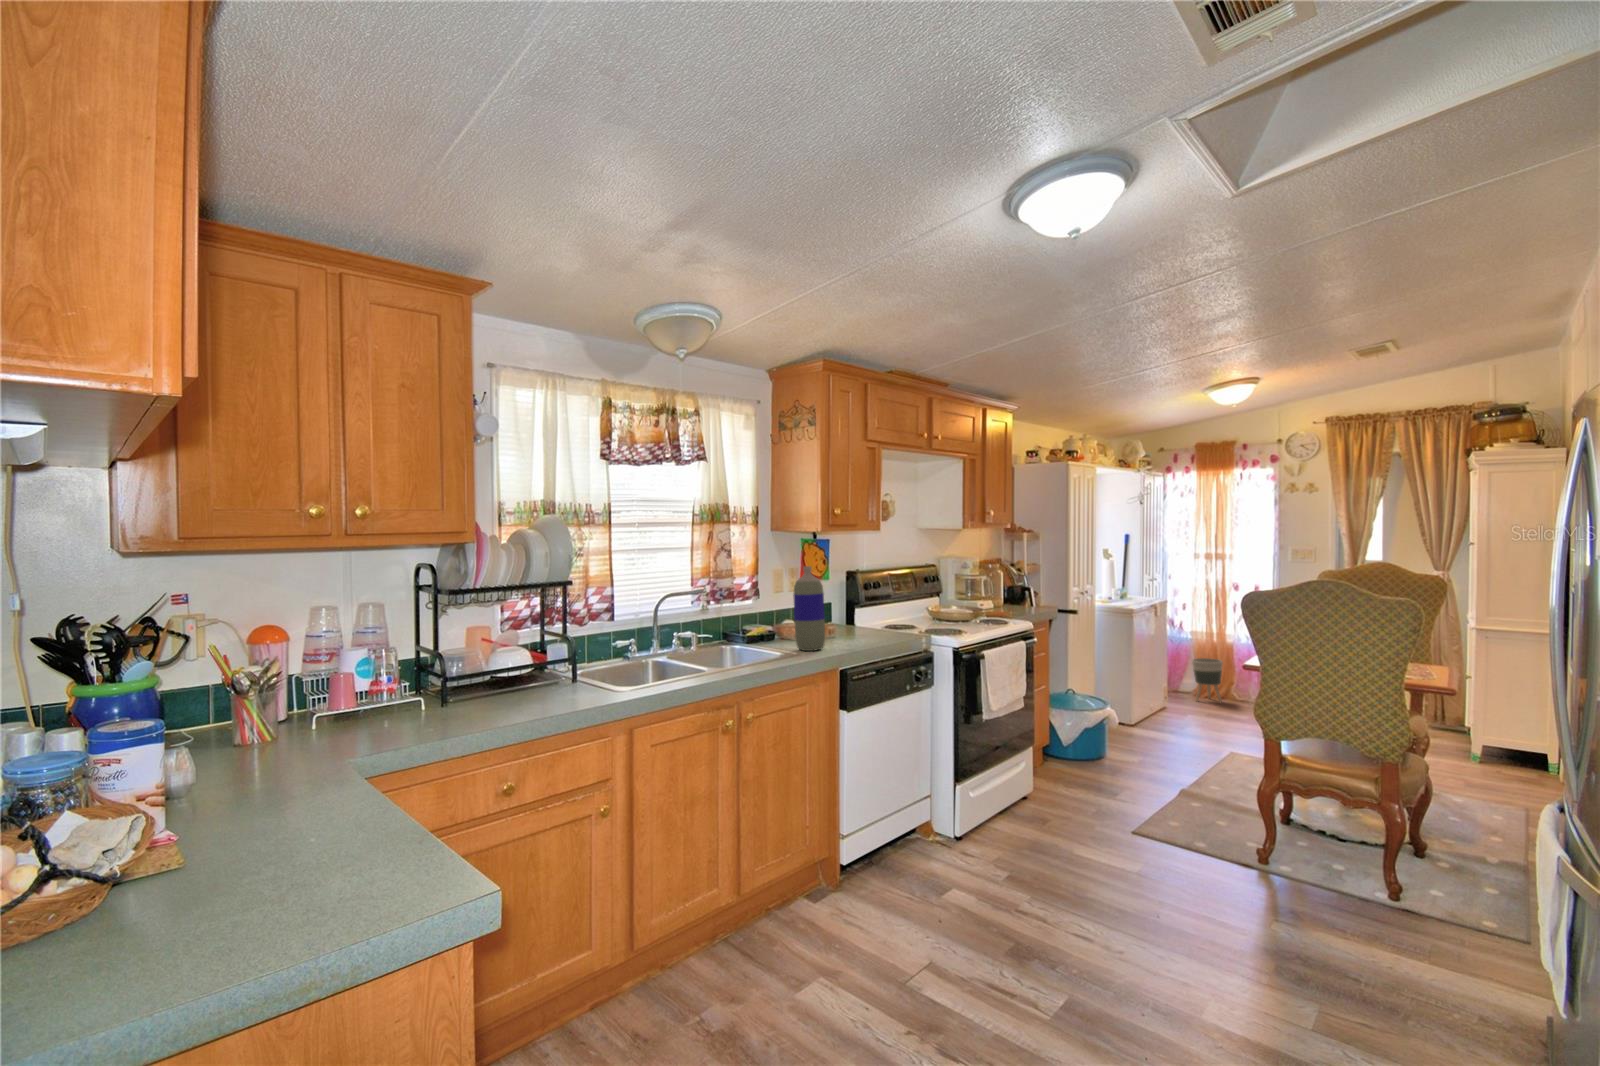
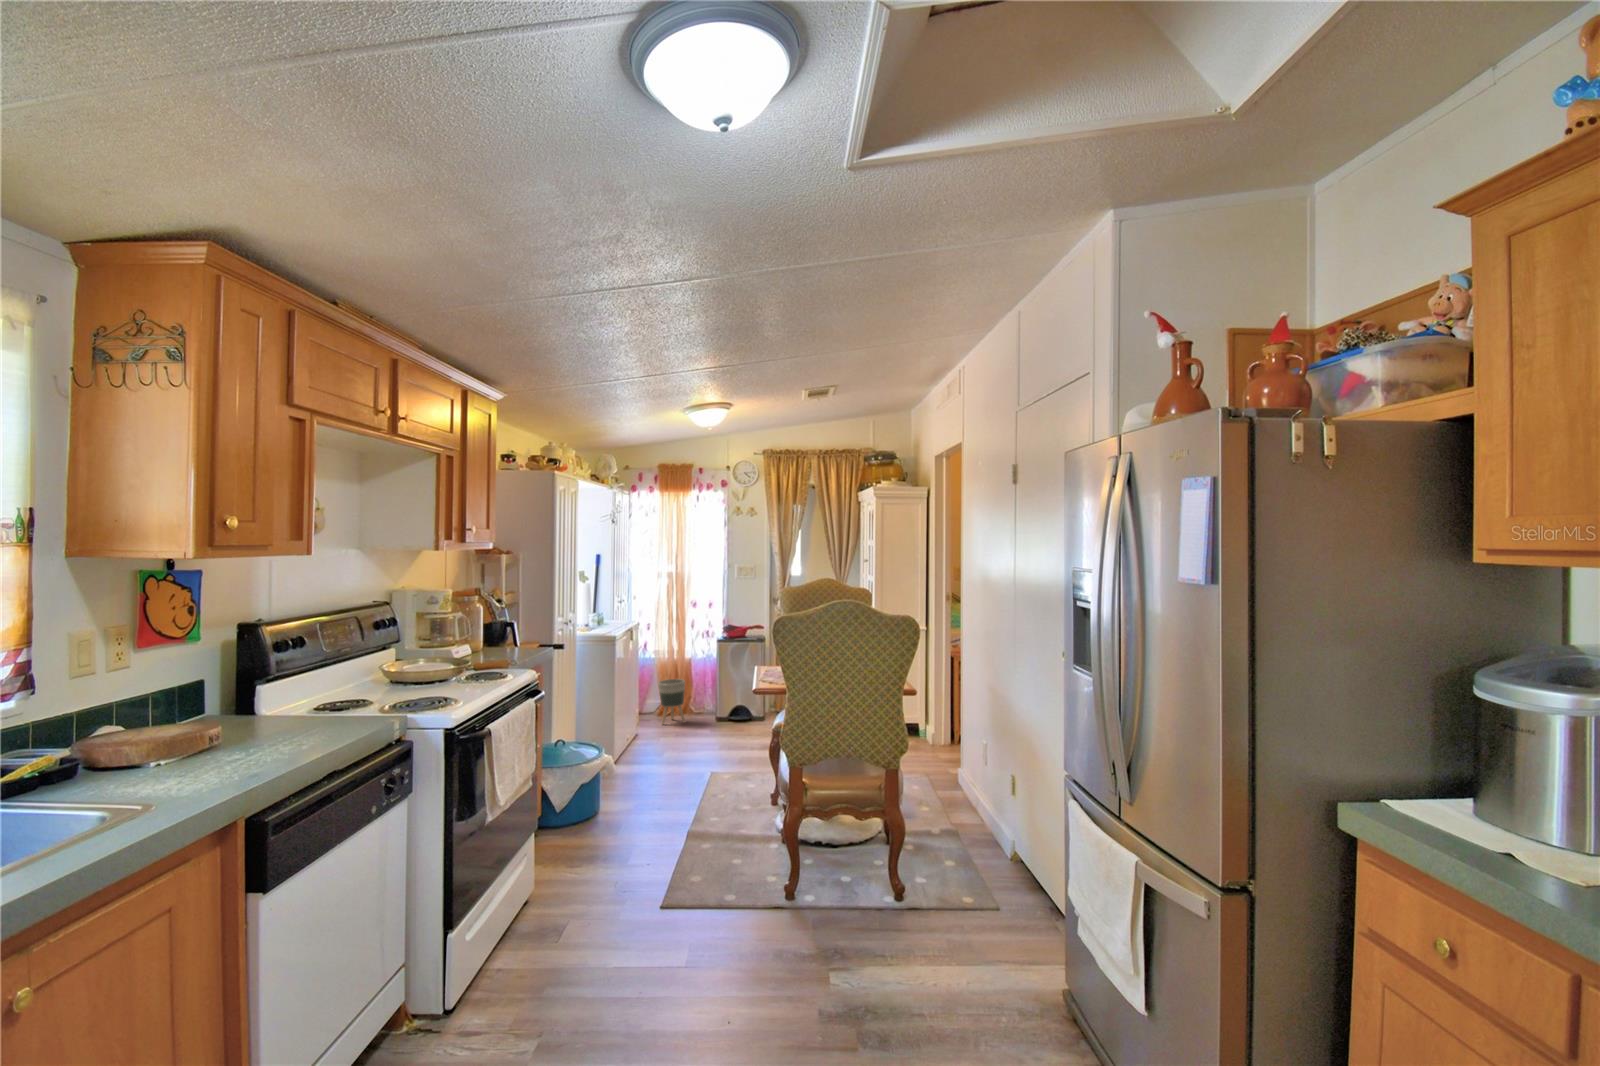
bottle: present [793,566,825,651] -> none [136,626,214,790]

